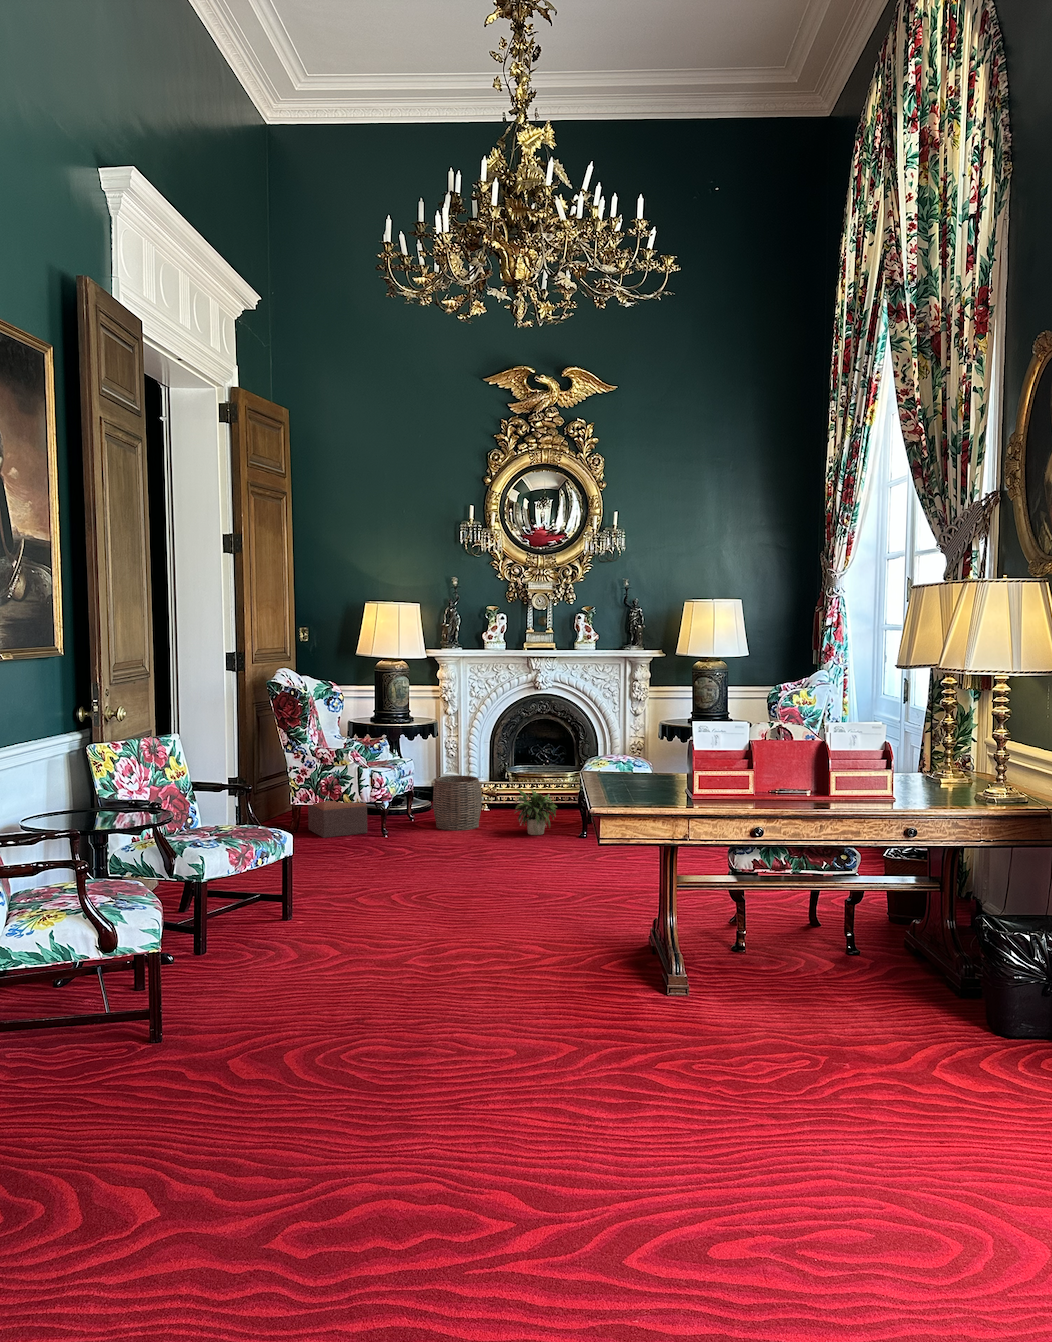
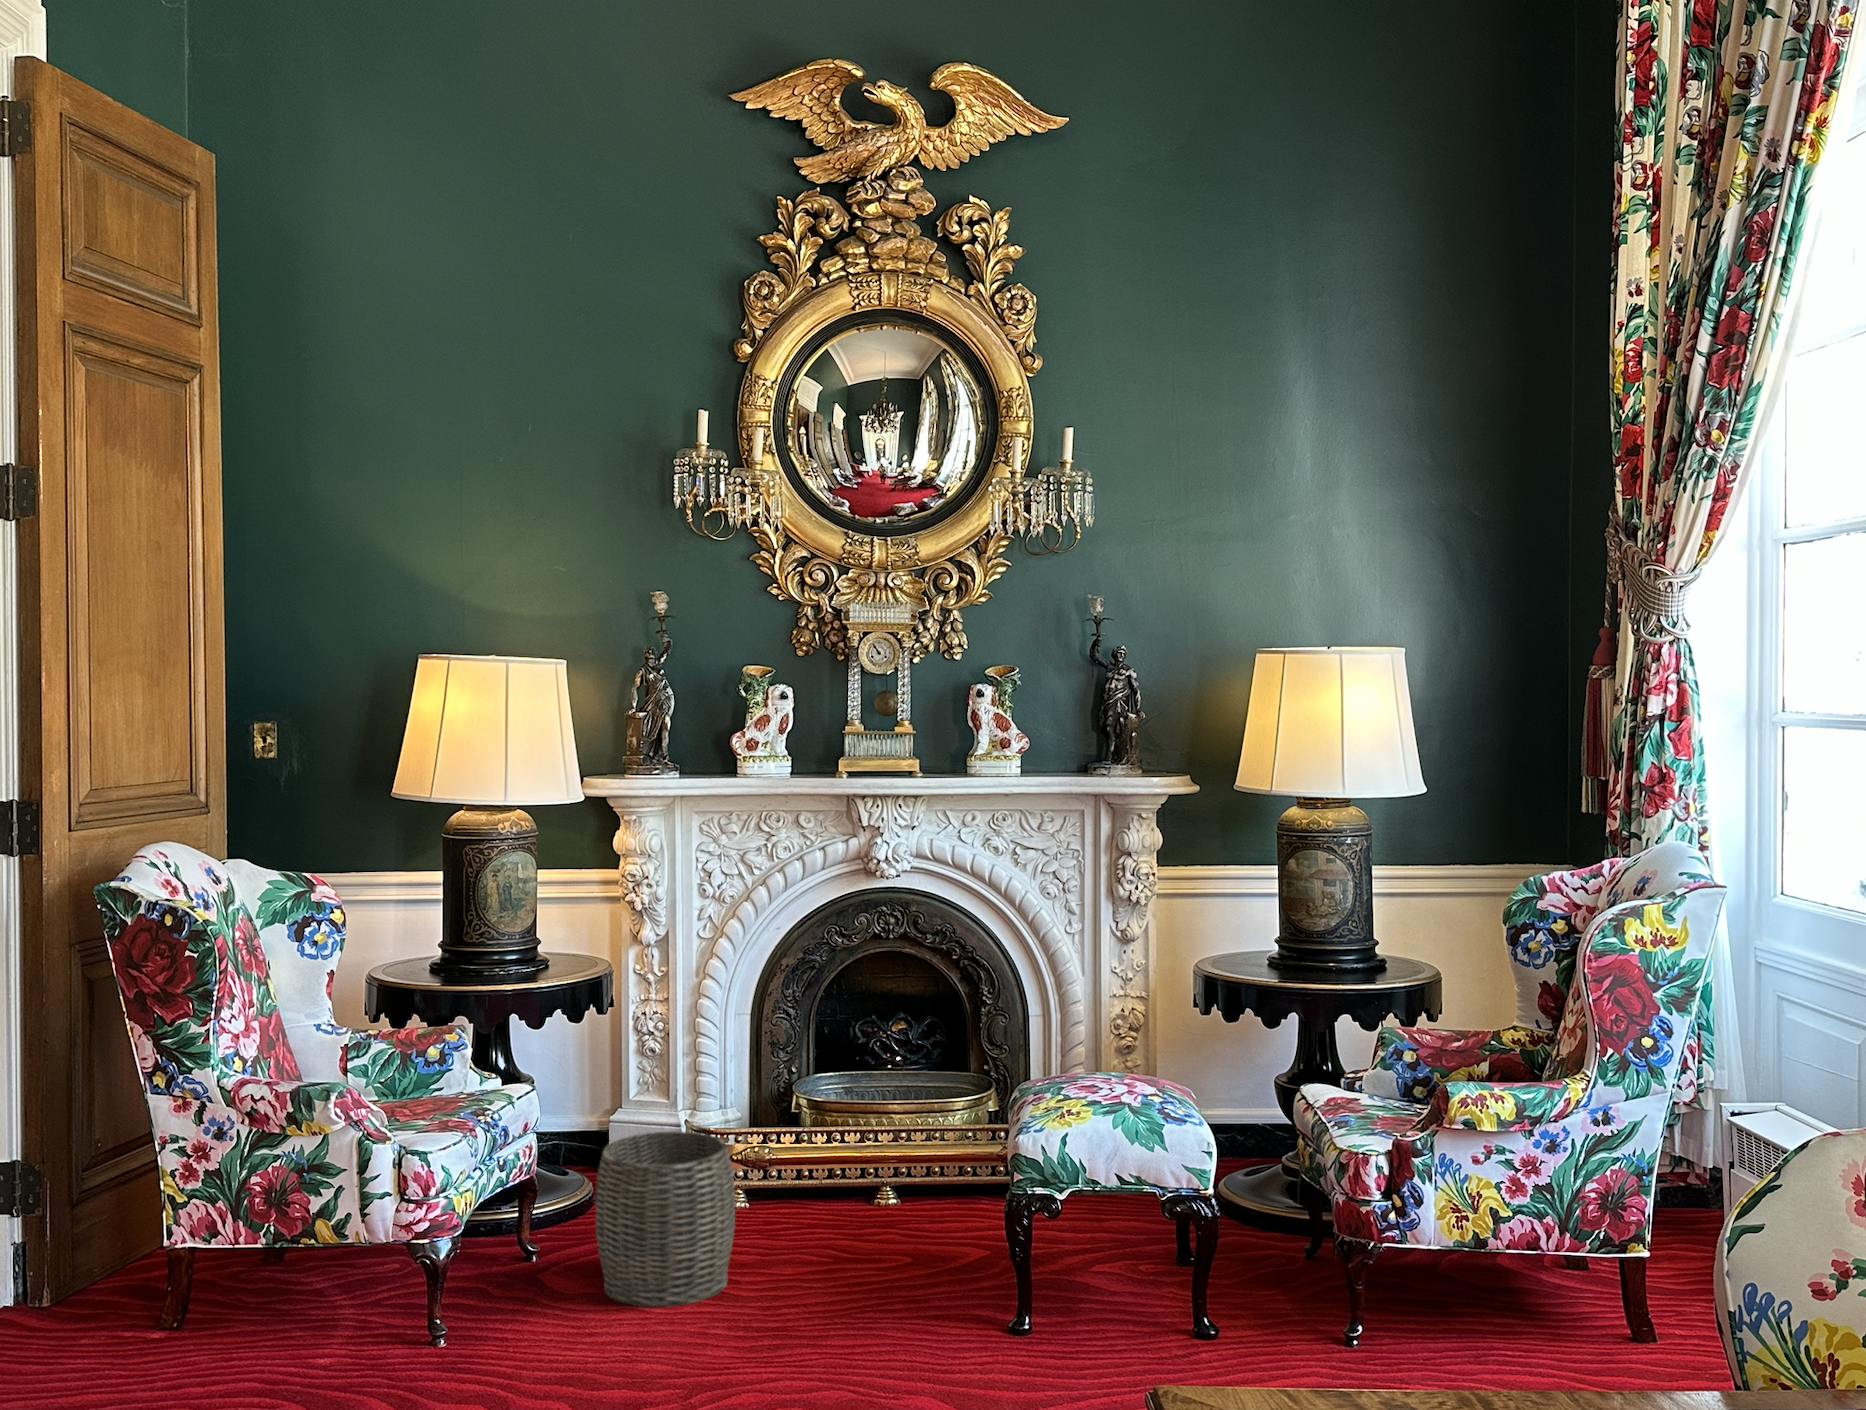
potted plant: present [515,789,557,835] -> none [834,1176,963,1324]
footstool: present [308,800,367,838] -> none [217,1201,394,1362]

